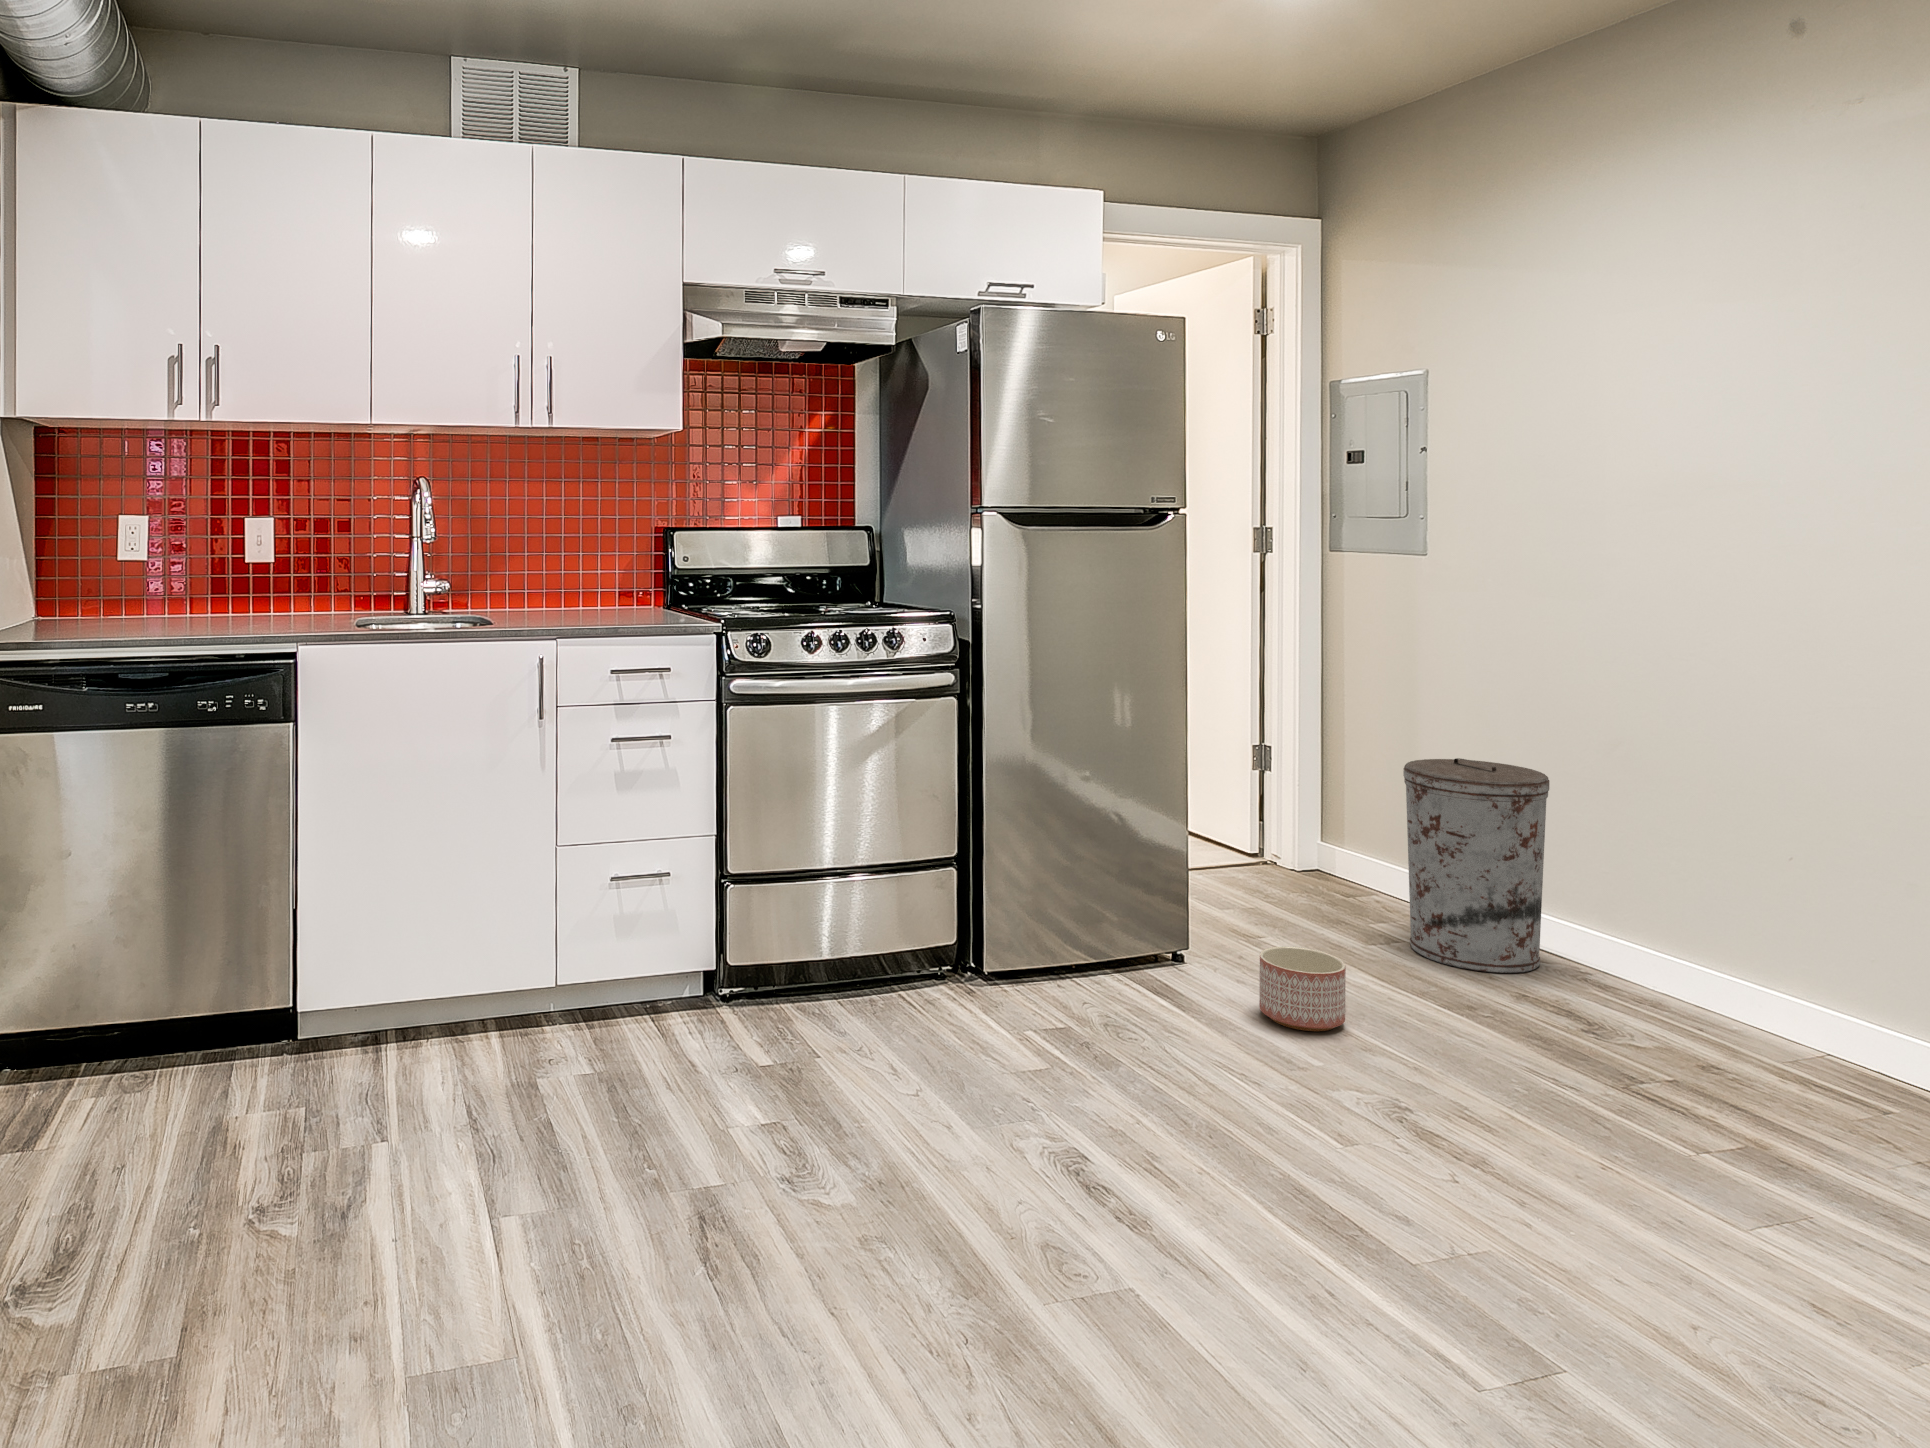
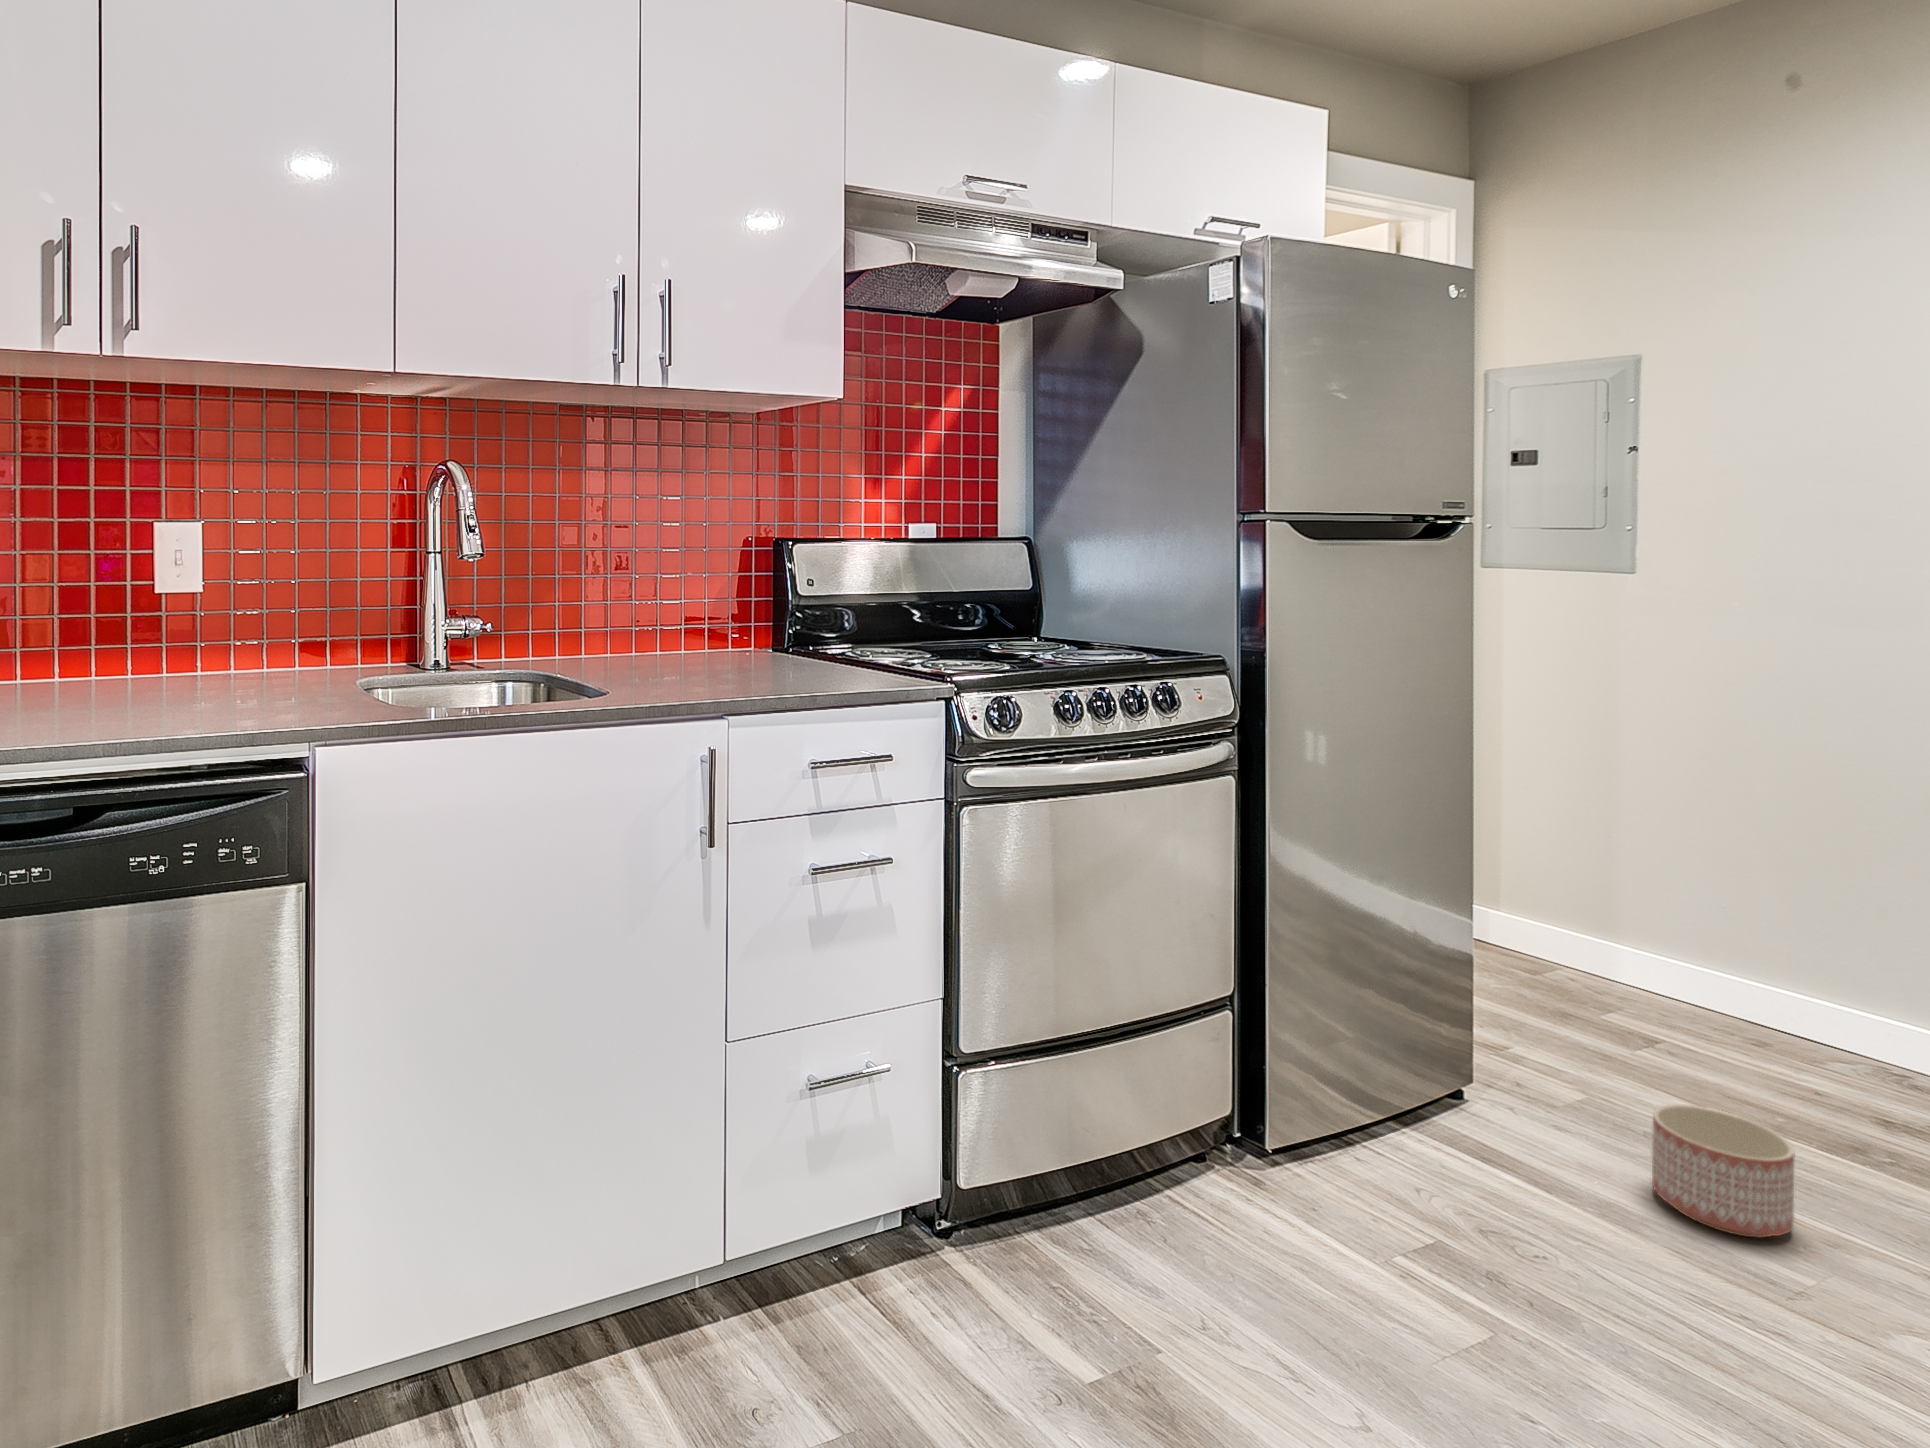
trash can: present [1403,758,1550,973] -> none [1672,819,1881,1097]

